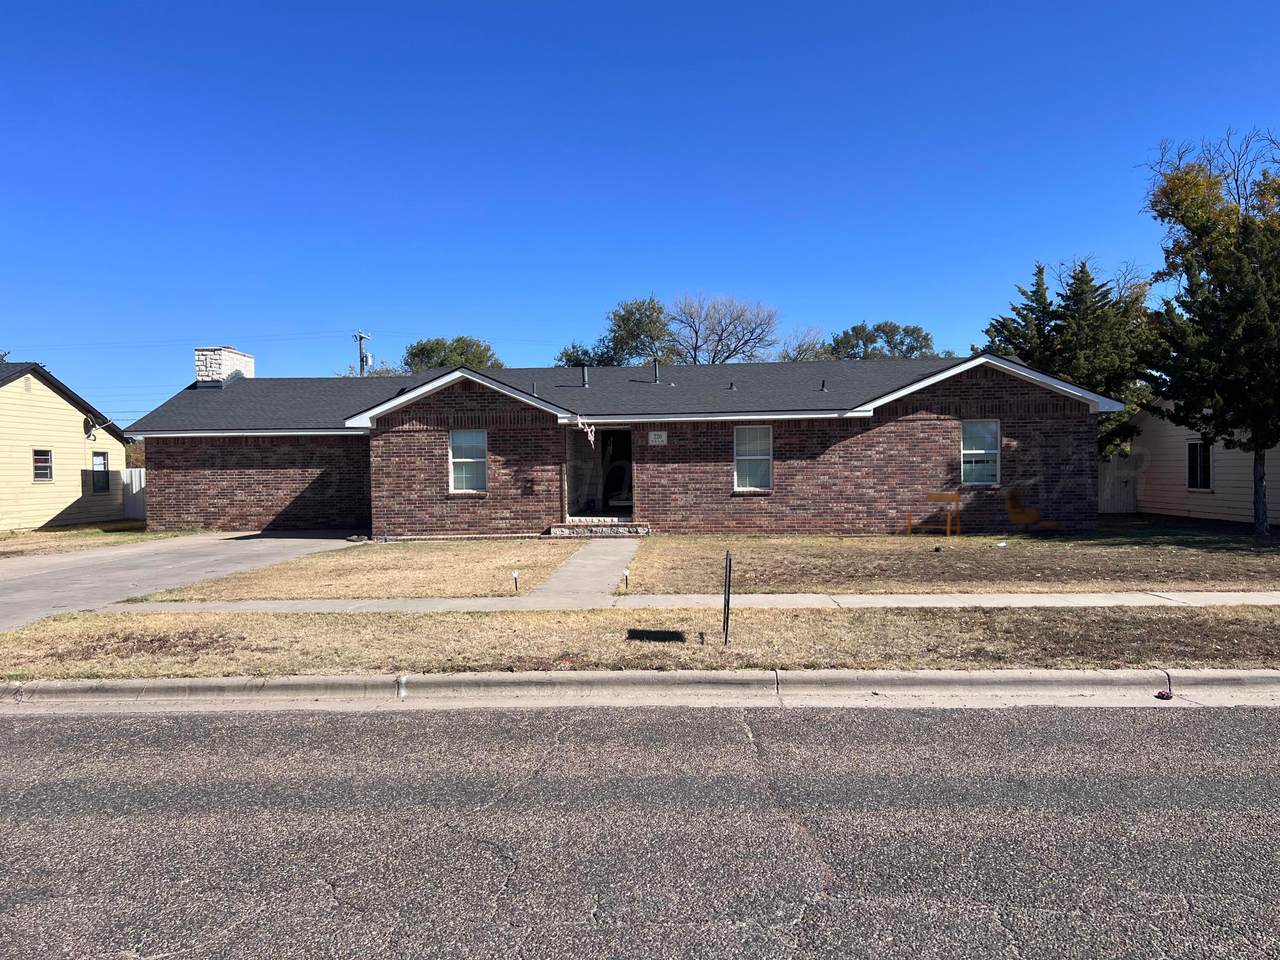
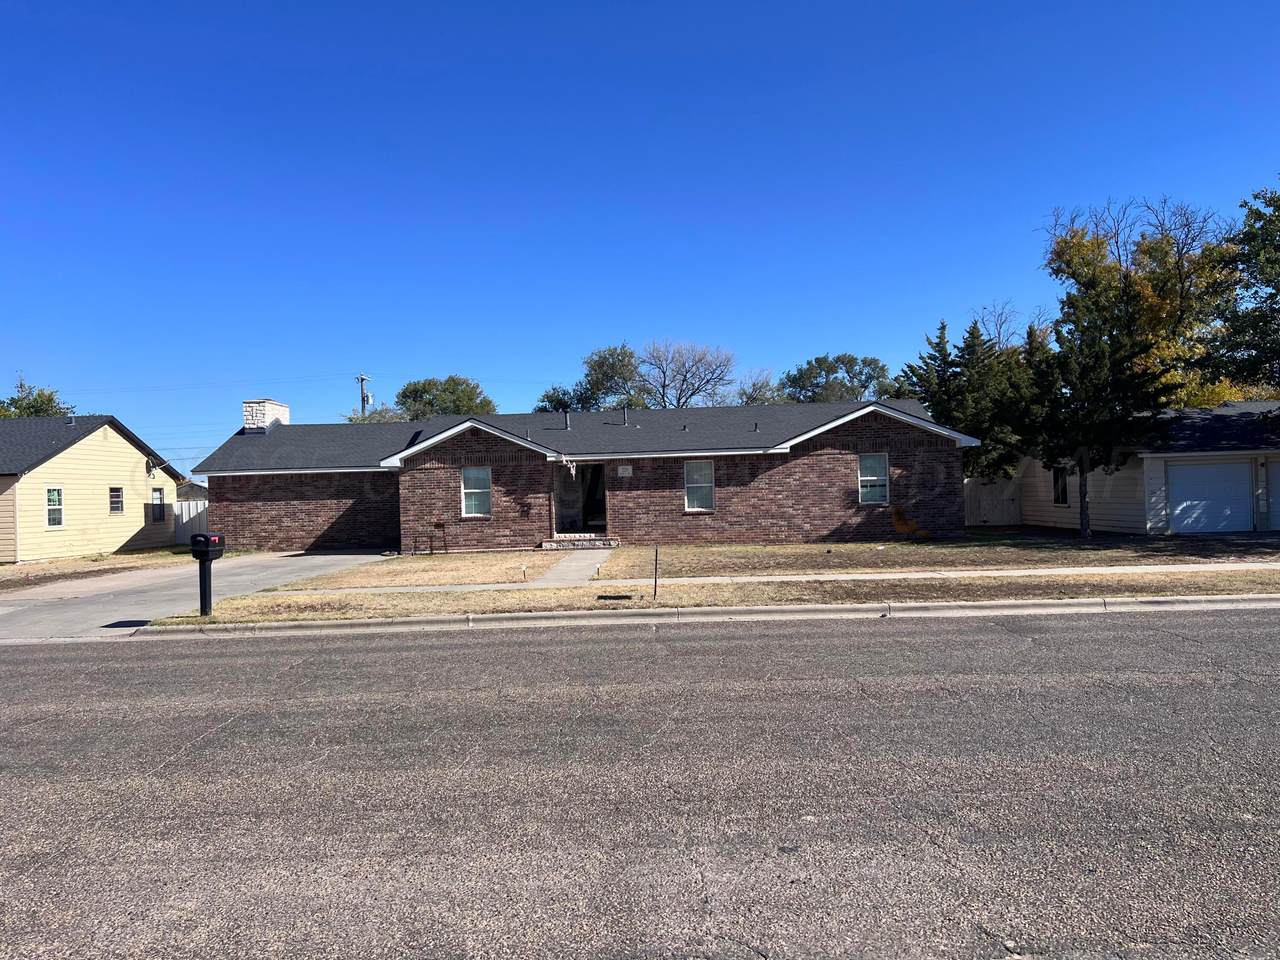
bench: present [908,493,961,536] -> present [414,523,447,555]

